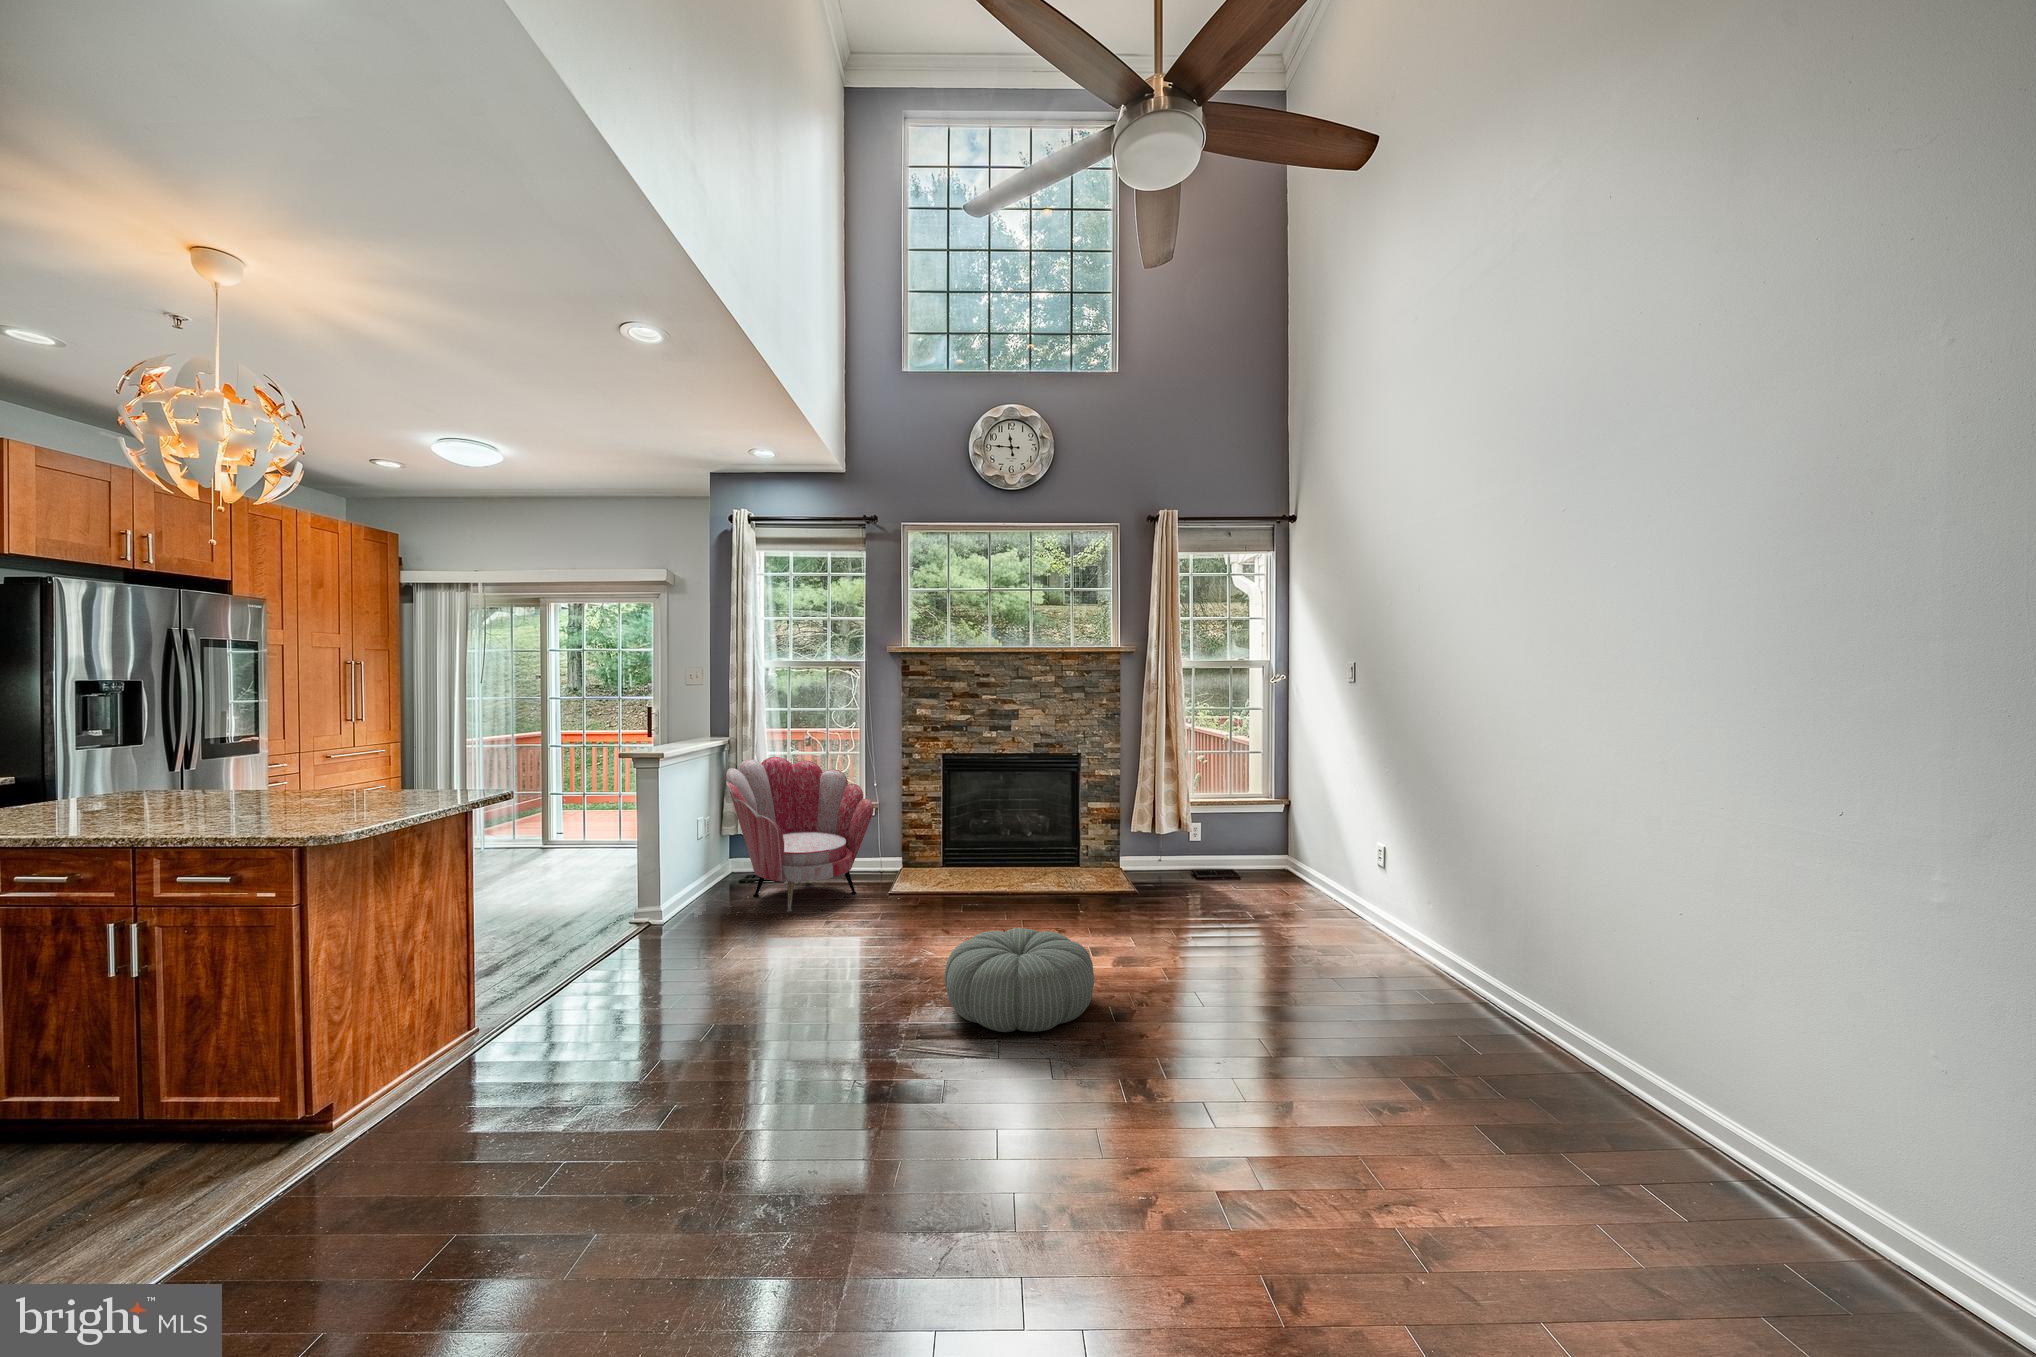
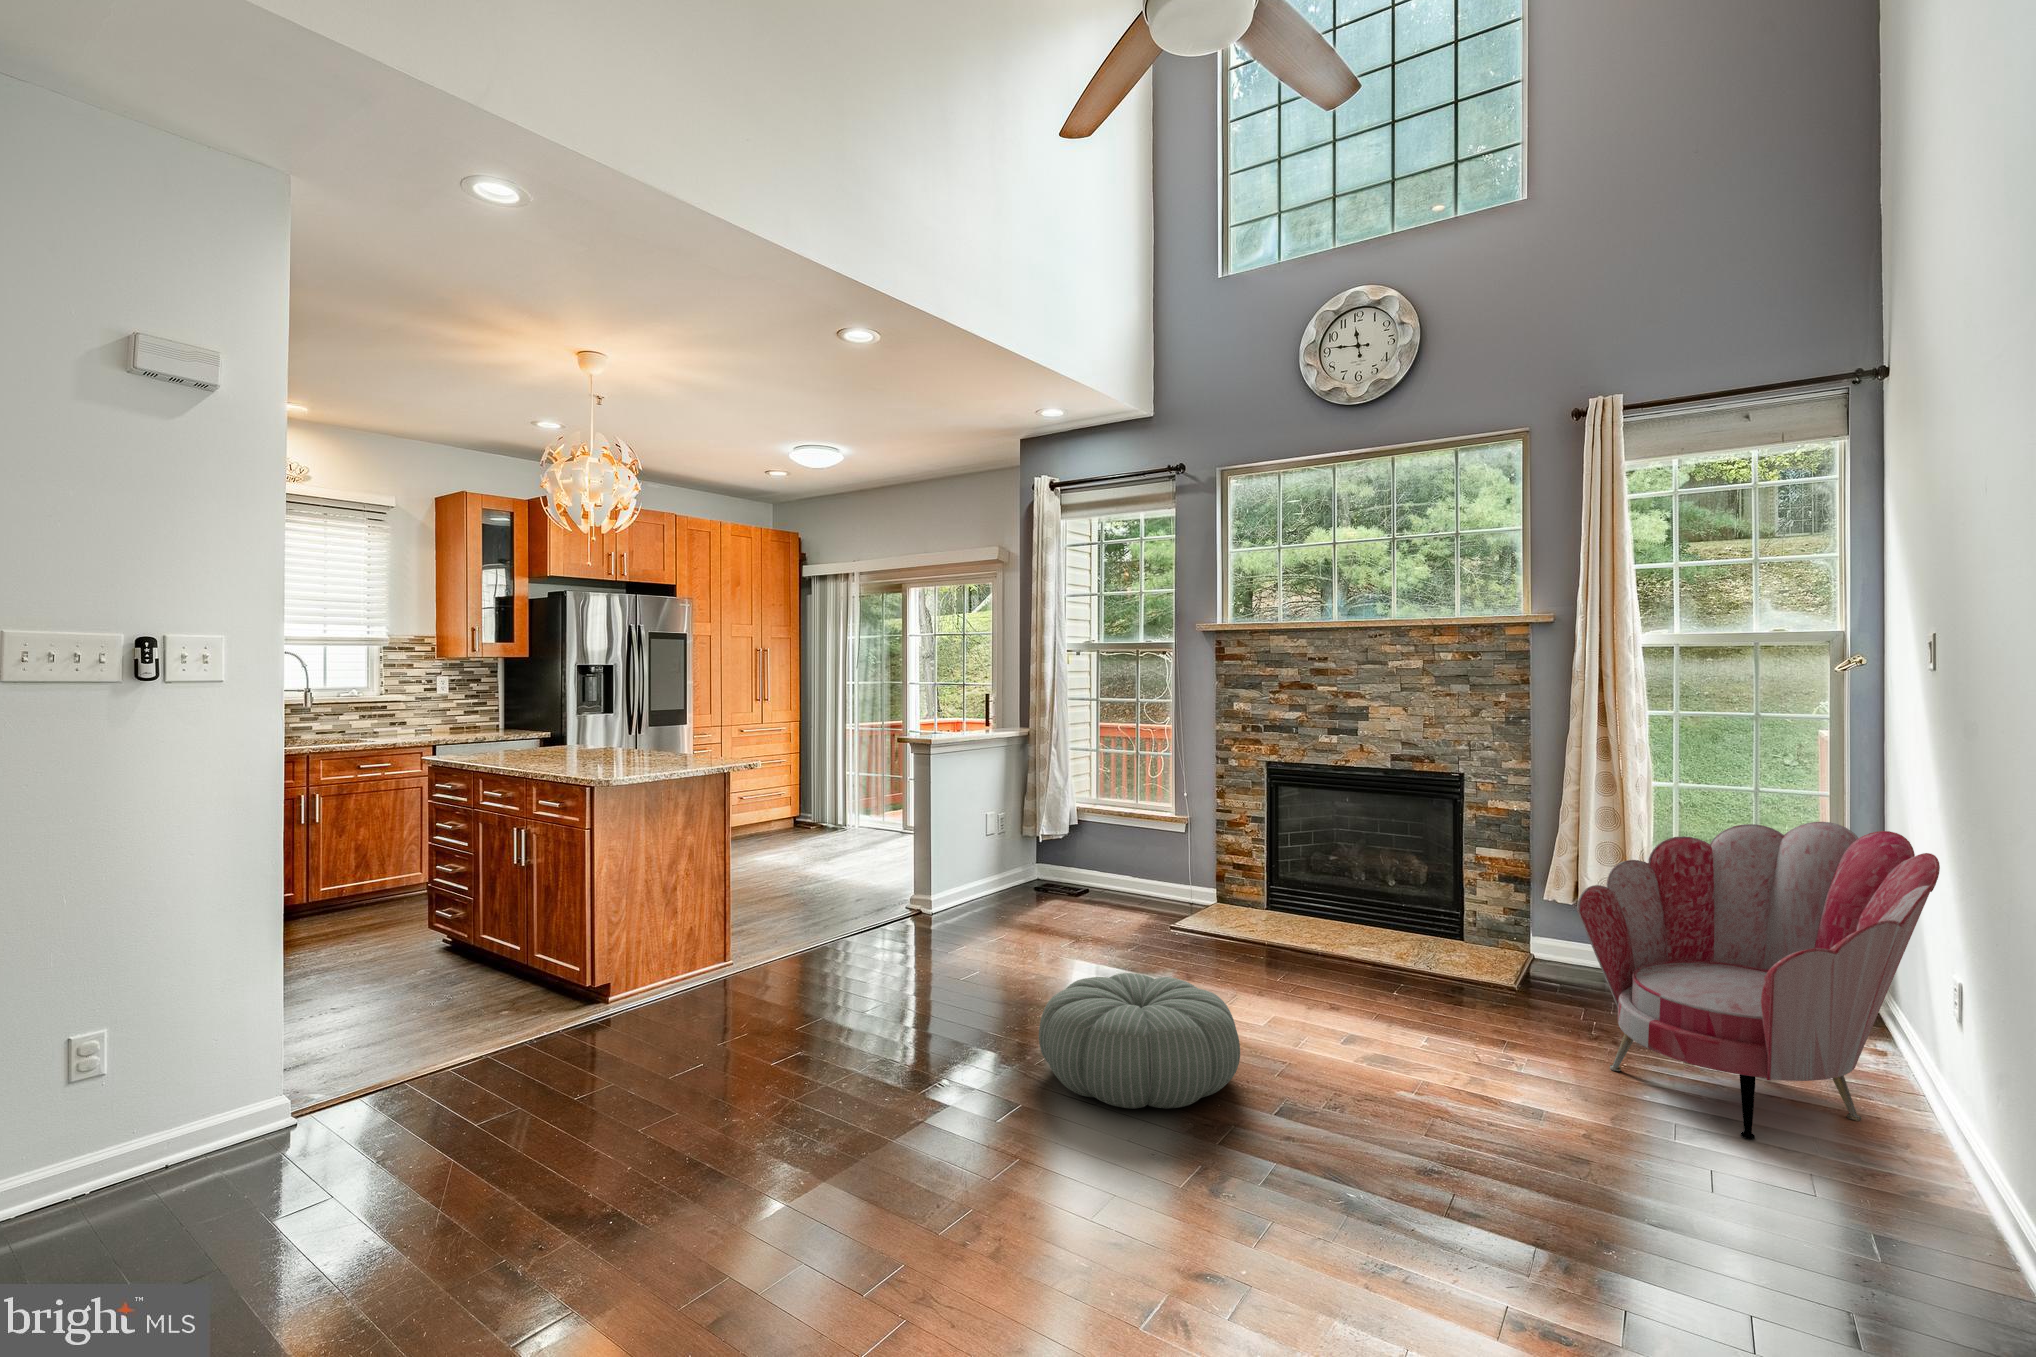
armchair: present [726,757,873,912] -> present [1577,822,1940,1139]

